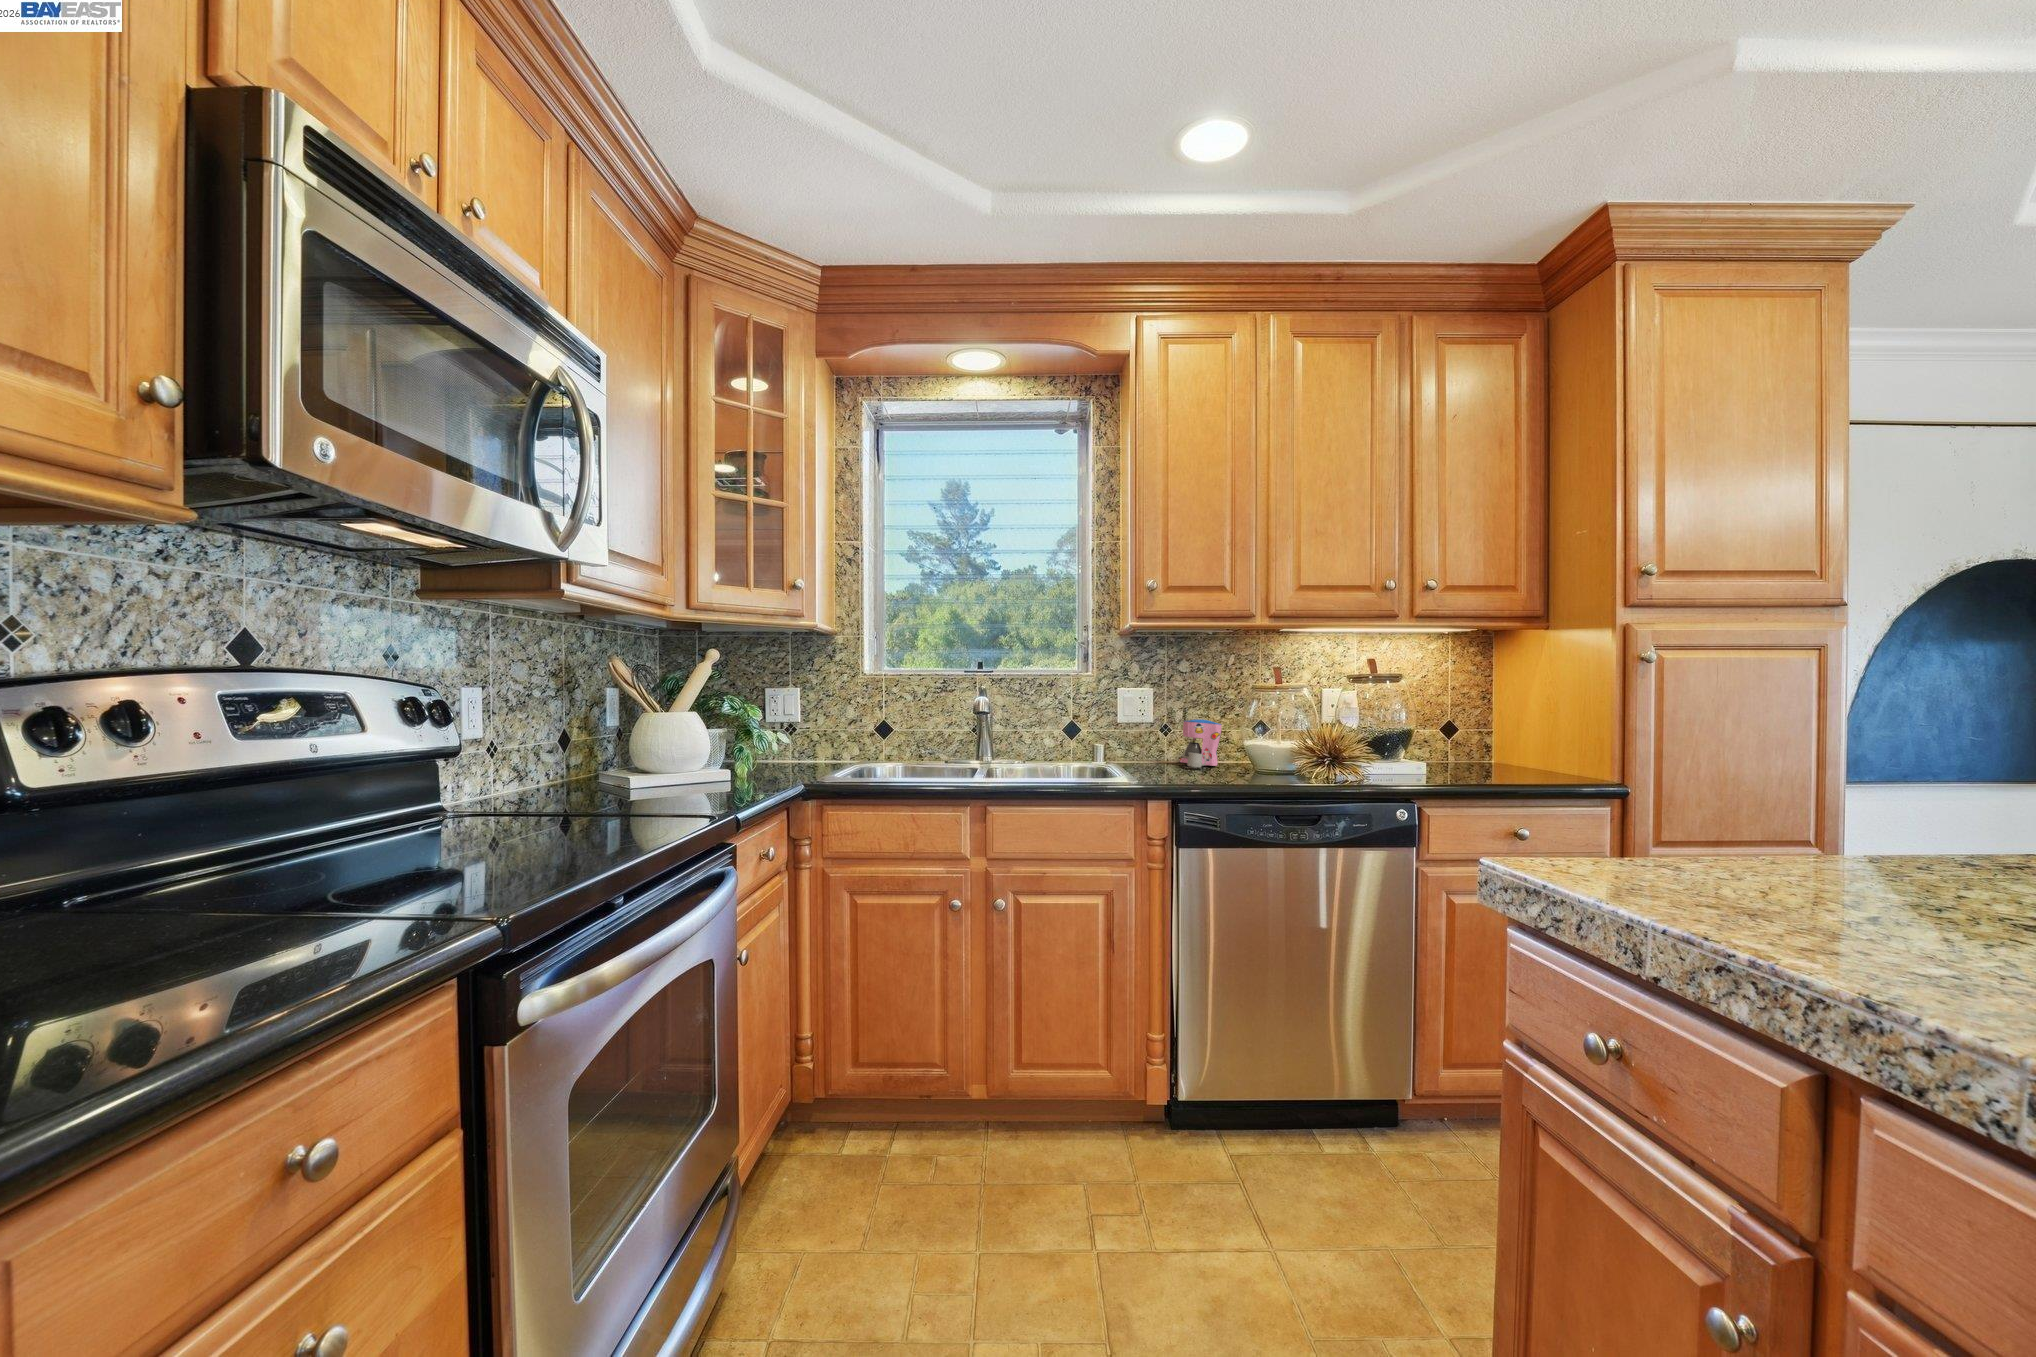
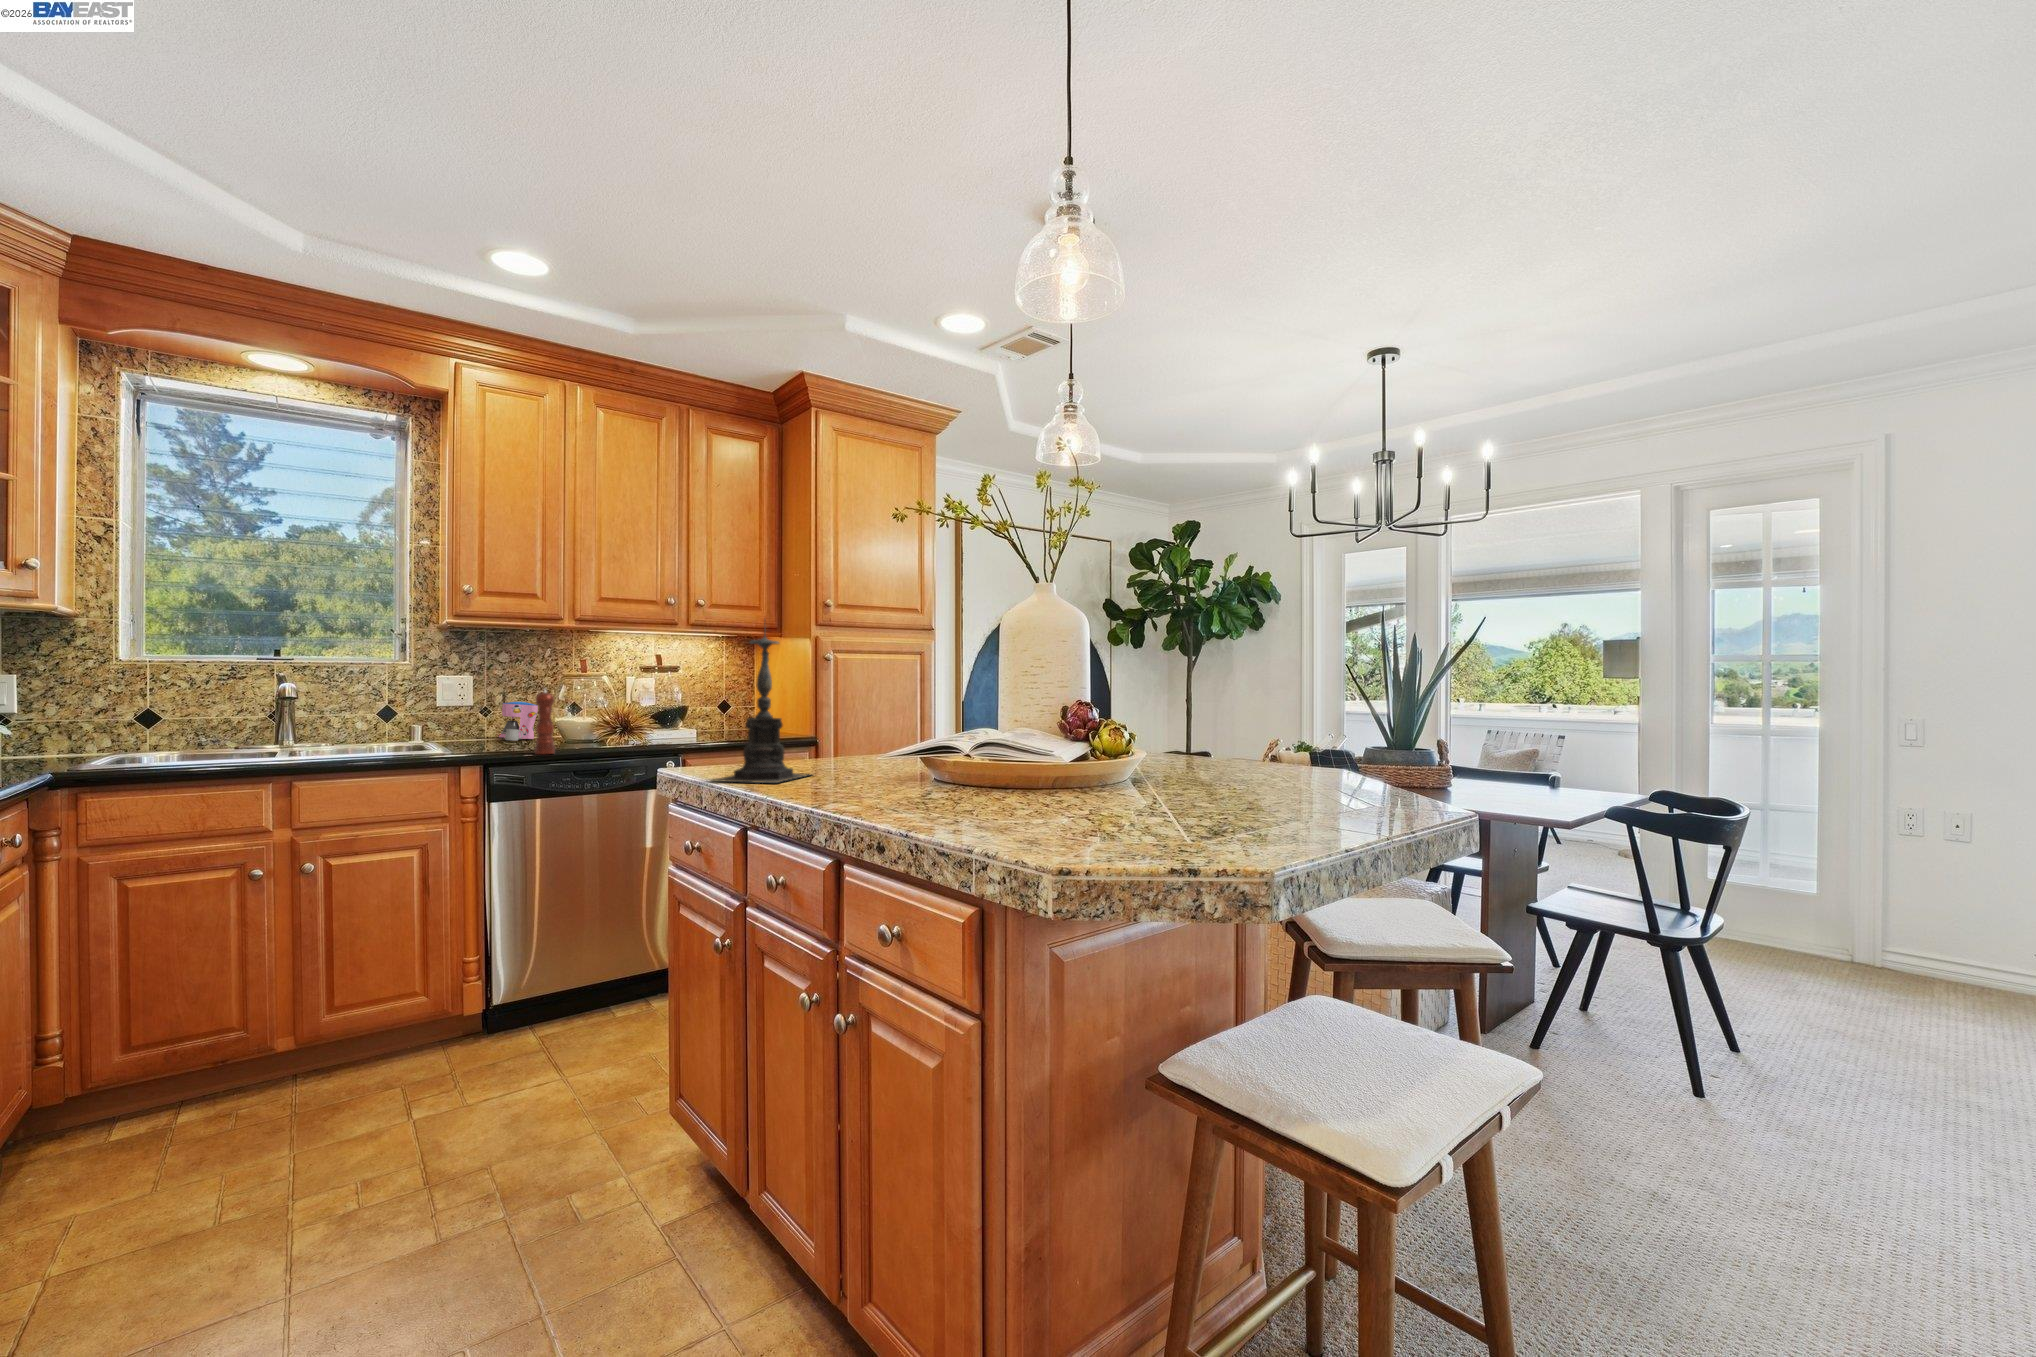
candle holder: none [1645,532,1919,934] -> present [711,623,809,783]
pepper mill: none [1227,701,1251,789] -> present [535,688,555,754]

